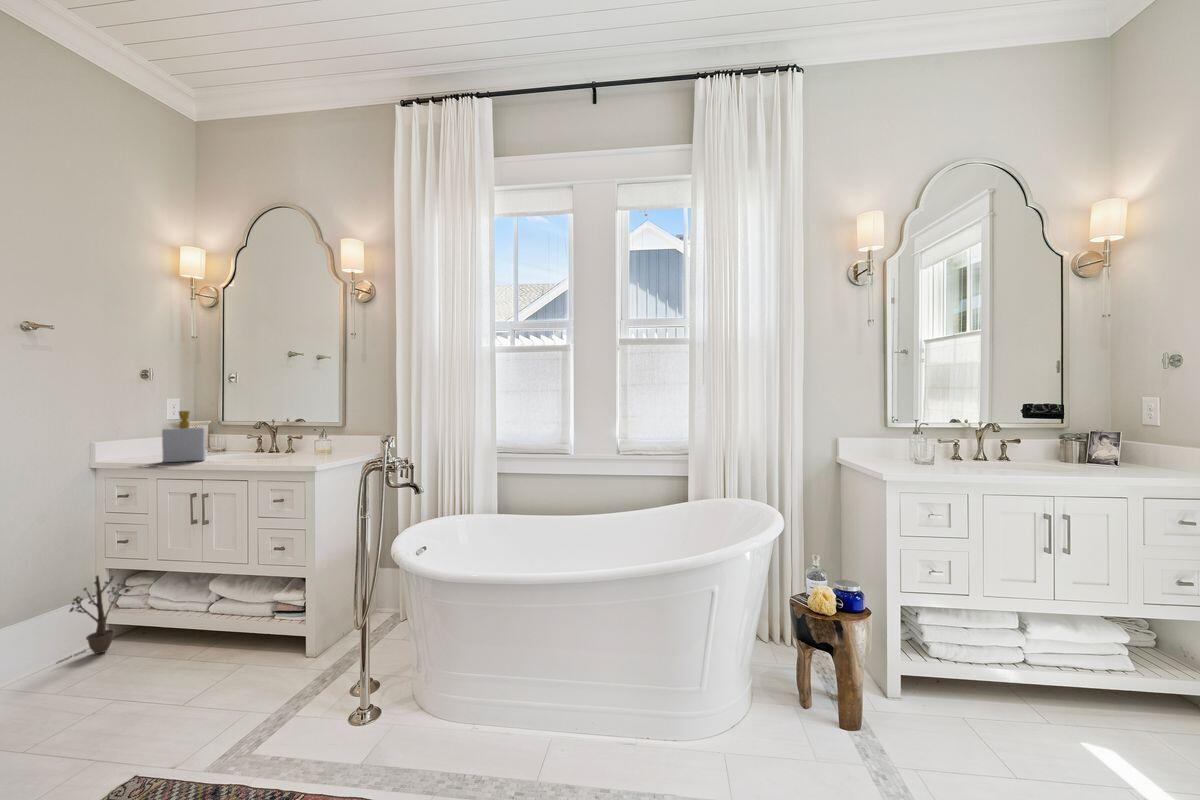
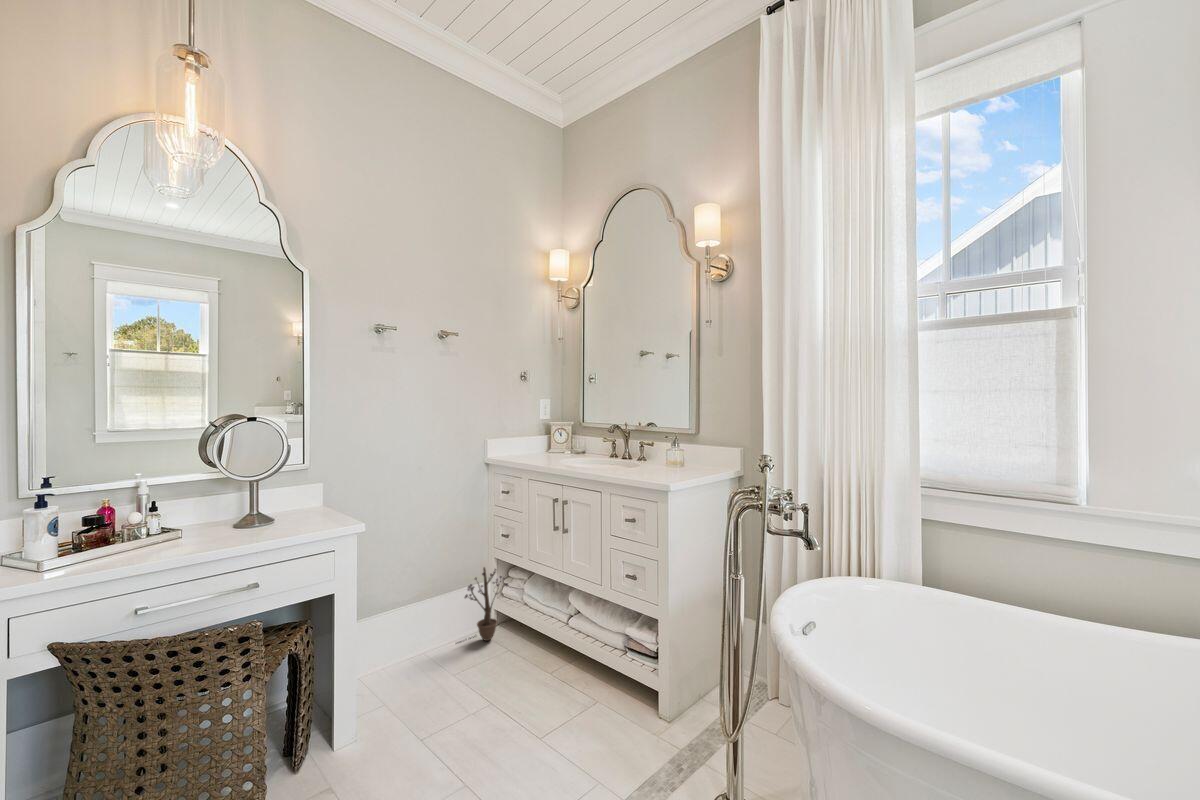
soap bottle: present [162,411,206,462] -> none [531,413,567,464]

